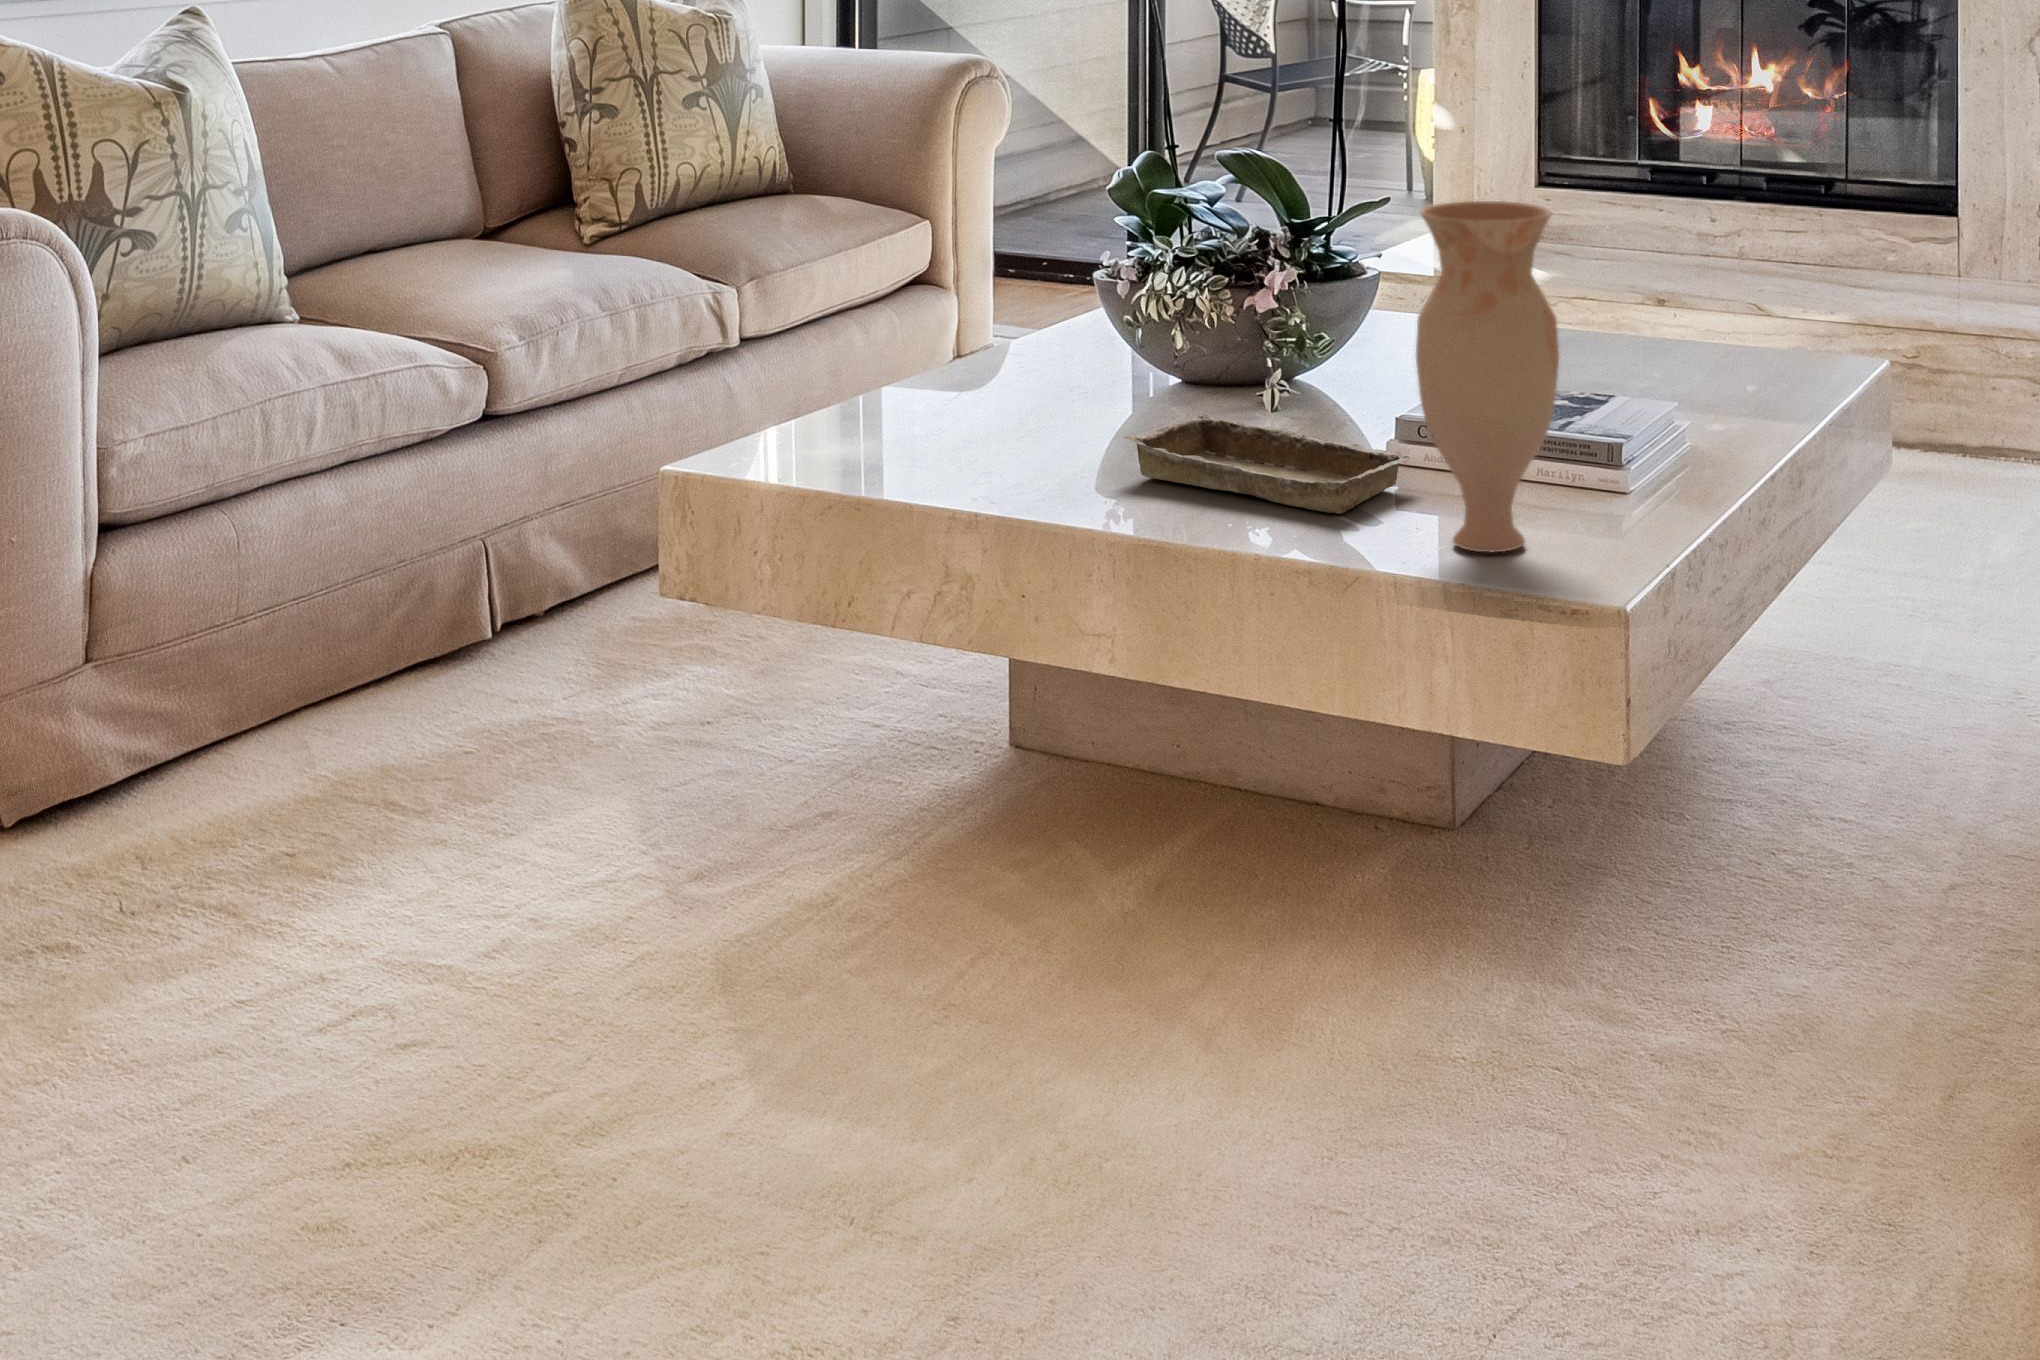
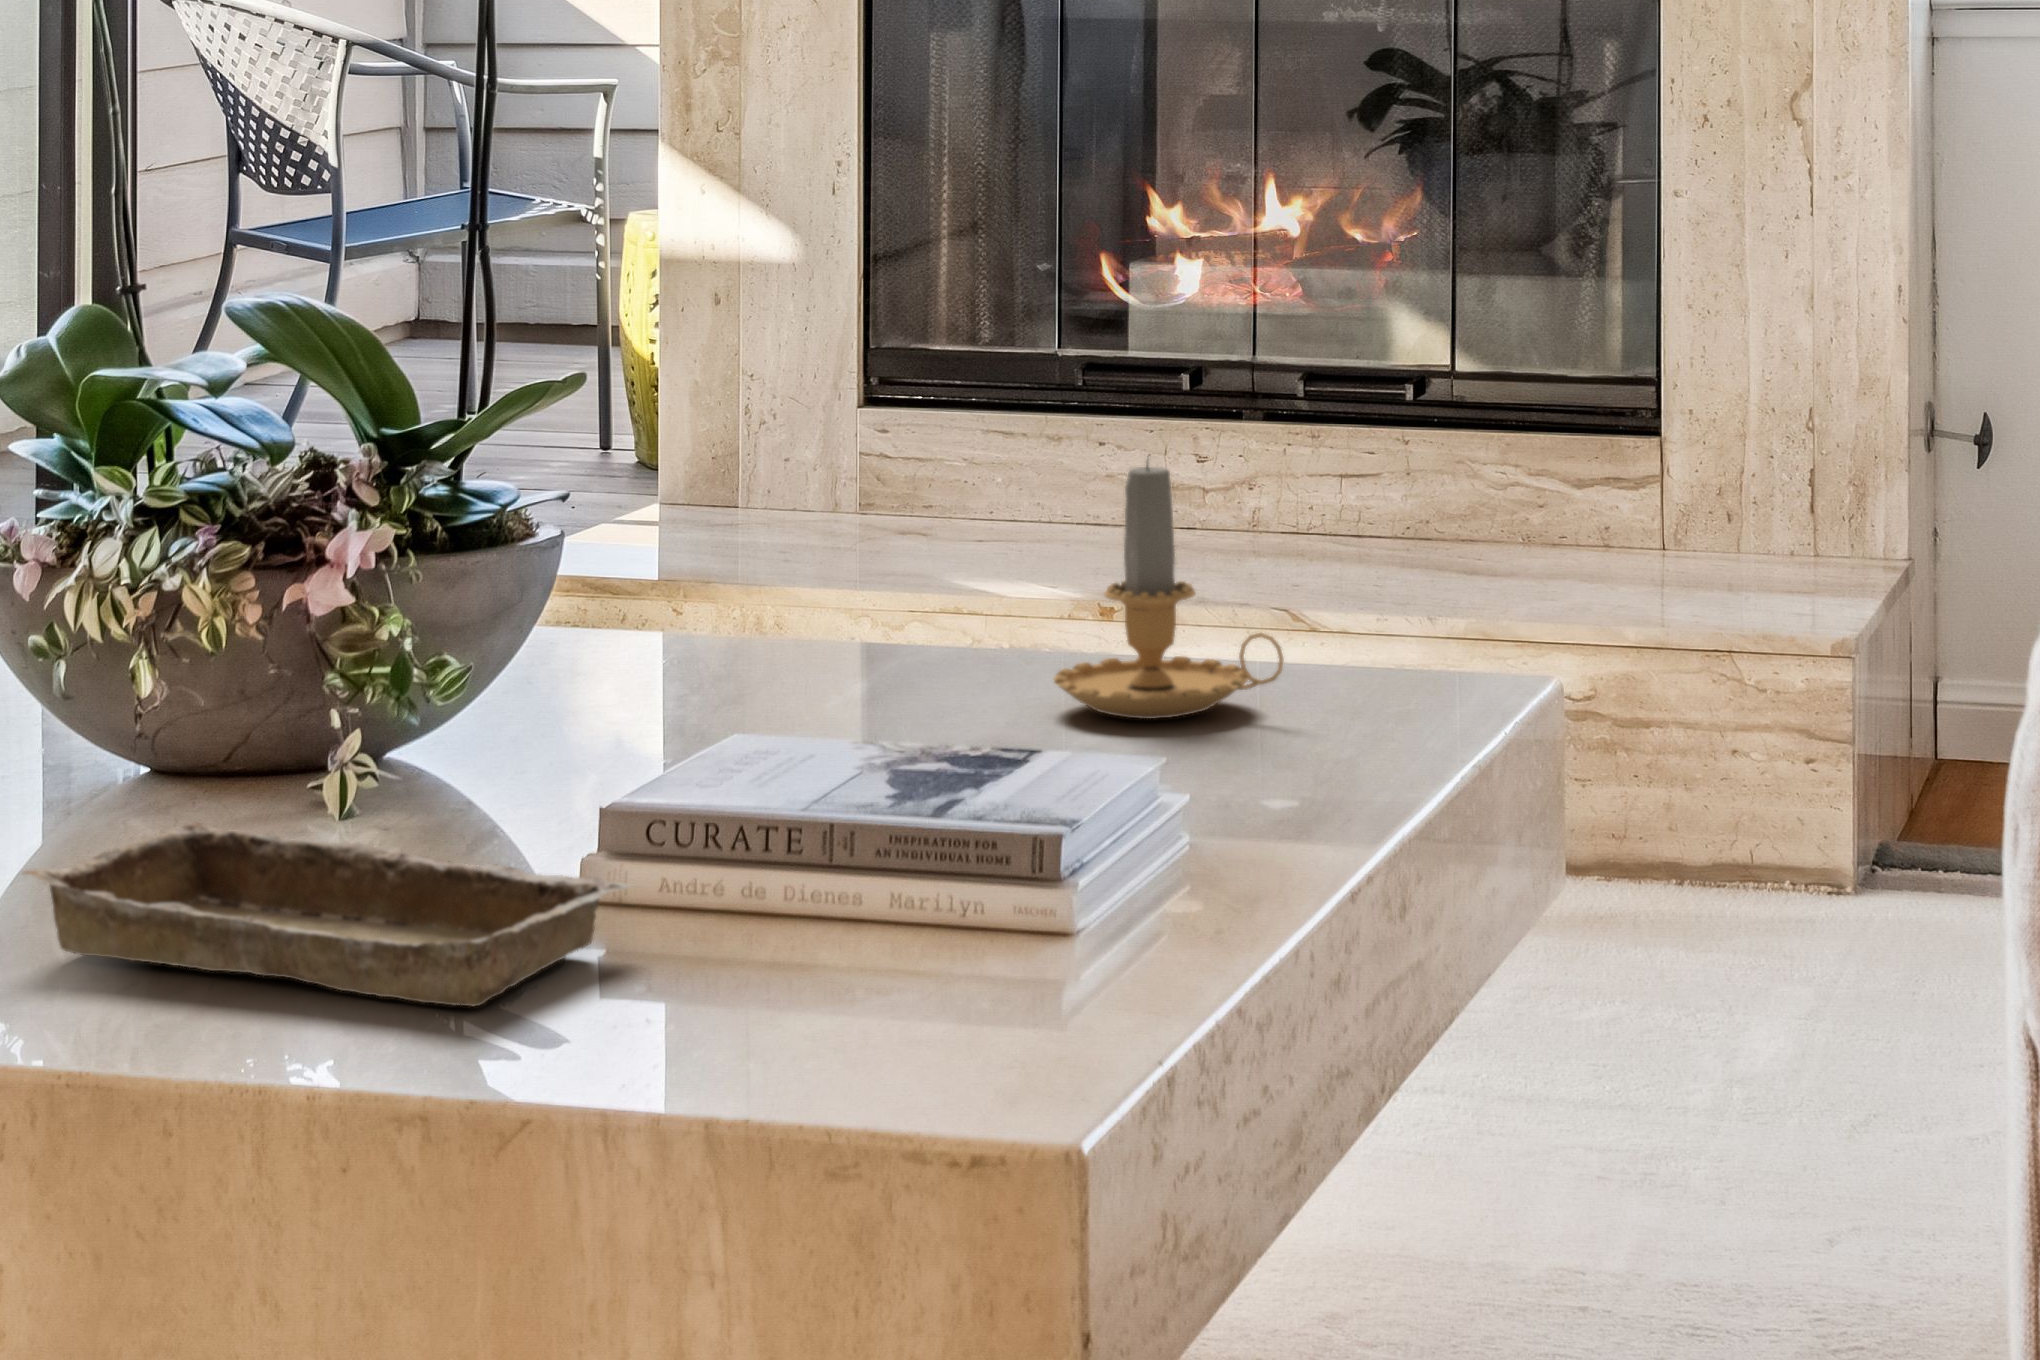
vase: present [1416,201,1559,553] -> none [629,350,922,1067]
candle: none [1626,242,1744,377] -> present [1054,463,1284,719]

